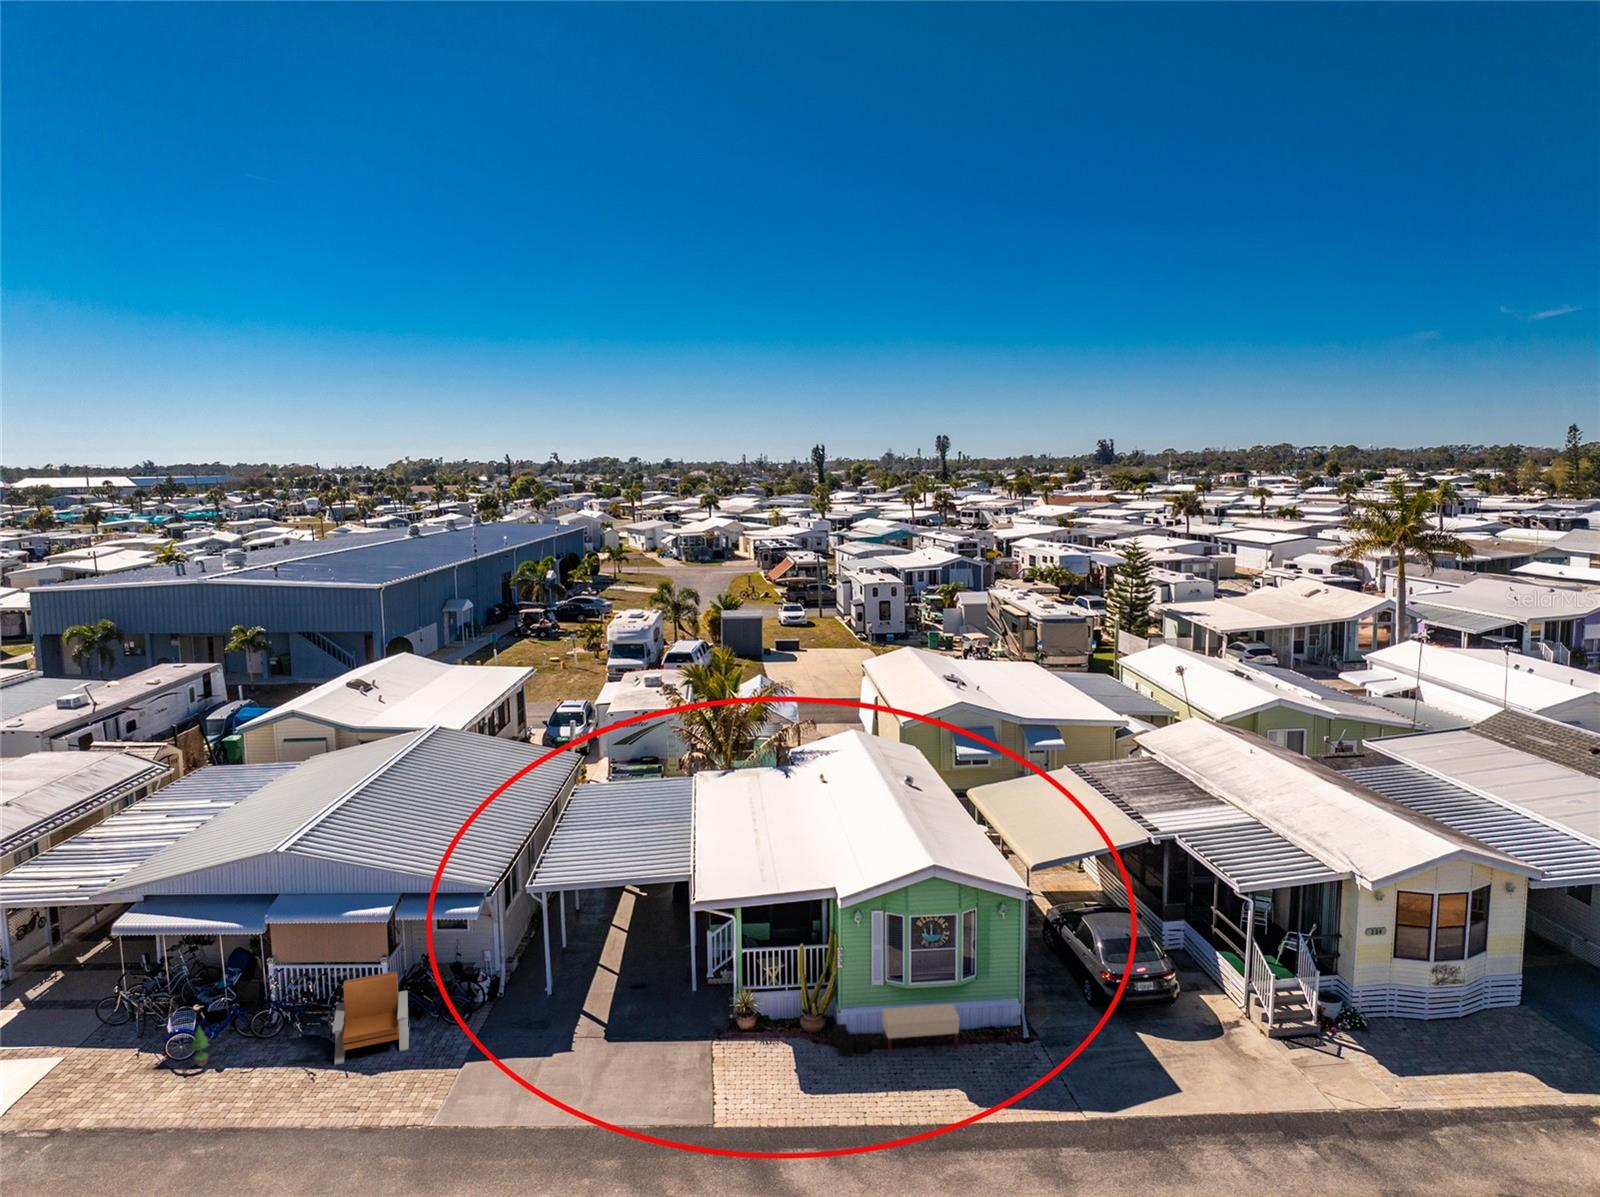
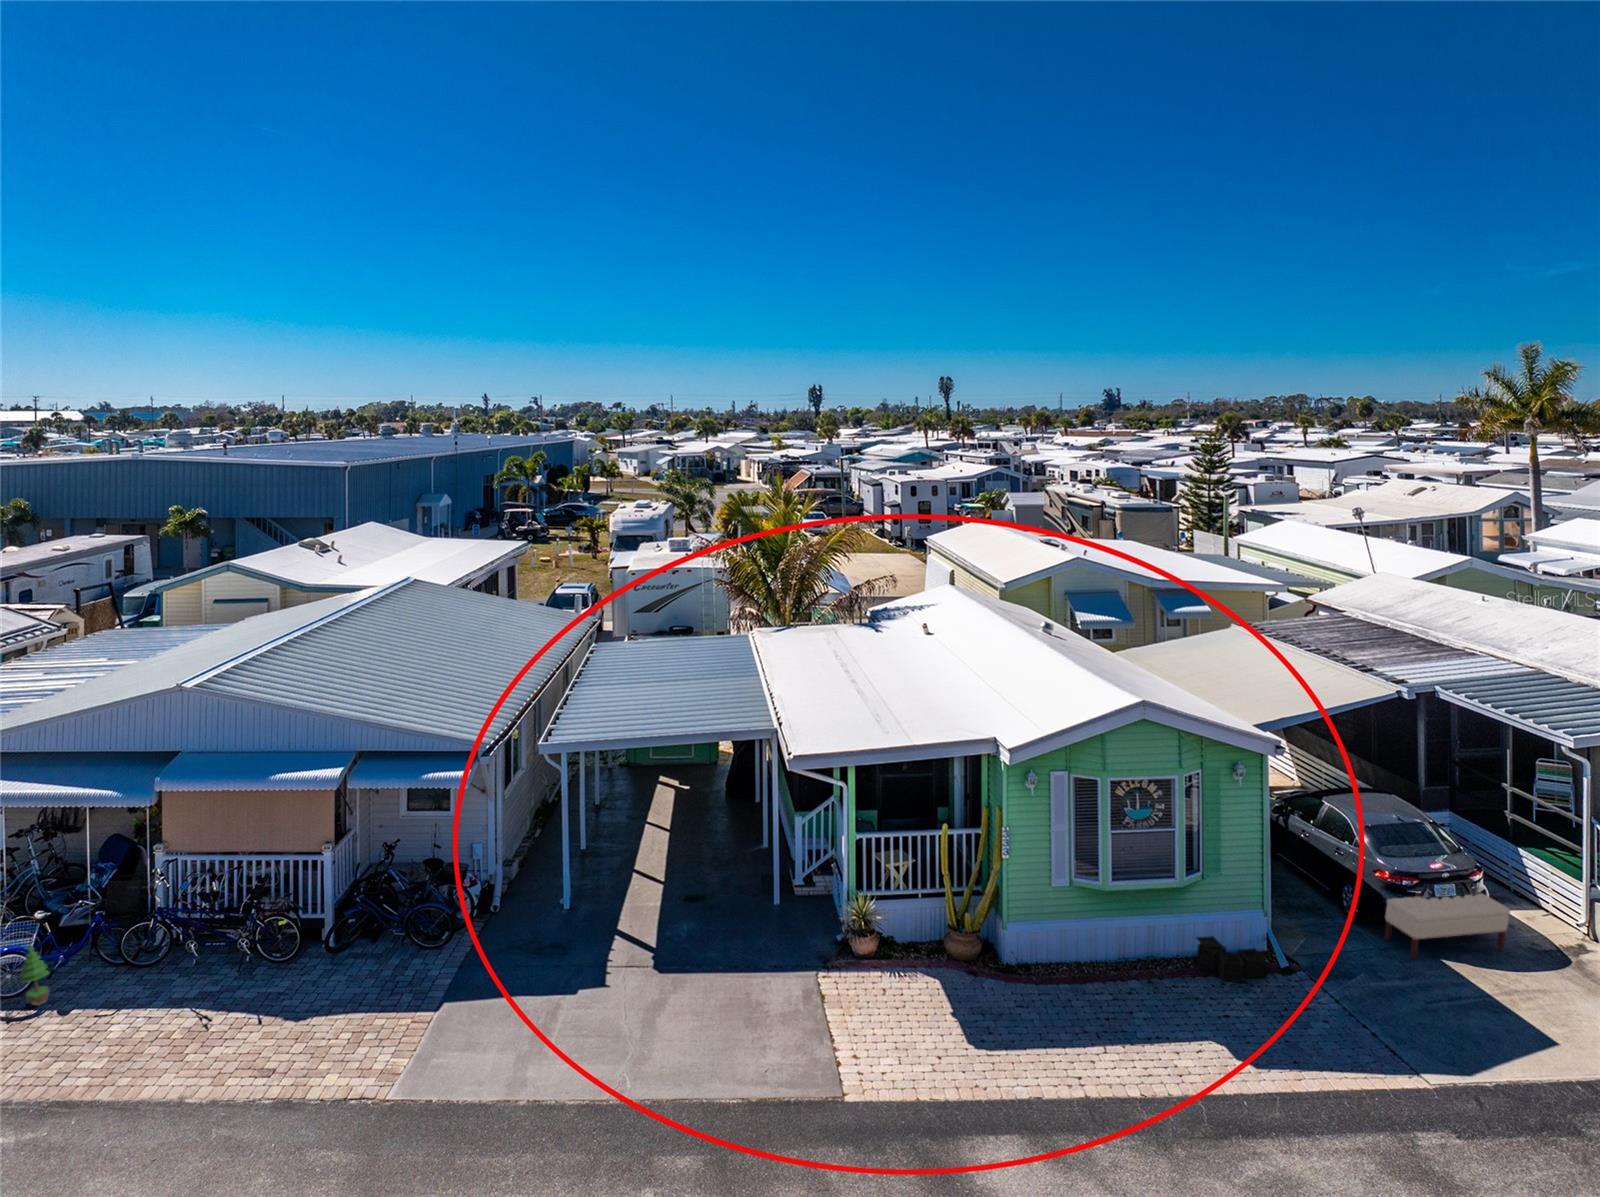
lounge chair: present [332,971,409,1065] -> none [237,867,365,1005]
bench: present [882,1004,960,1052] -> present [1385,894,1510,959]
storage bin: present [832,1024,872,1056] -> present [1197,936,1268,982]

